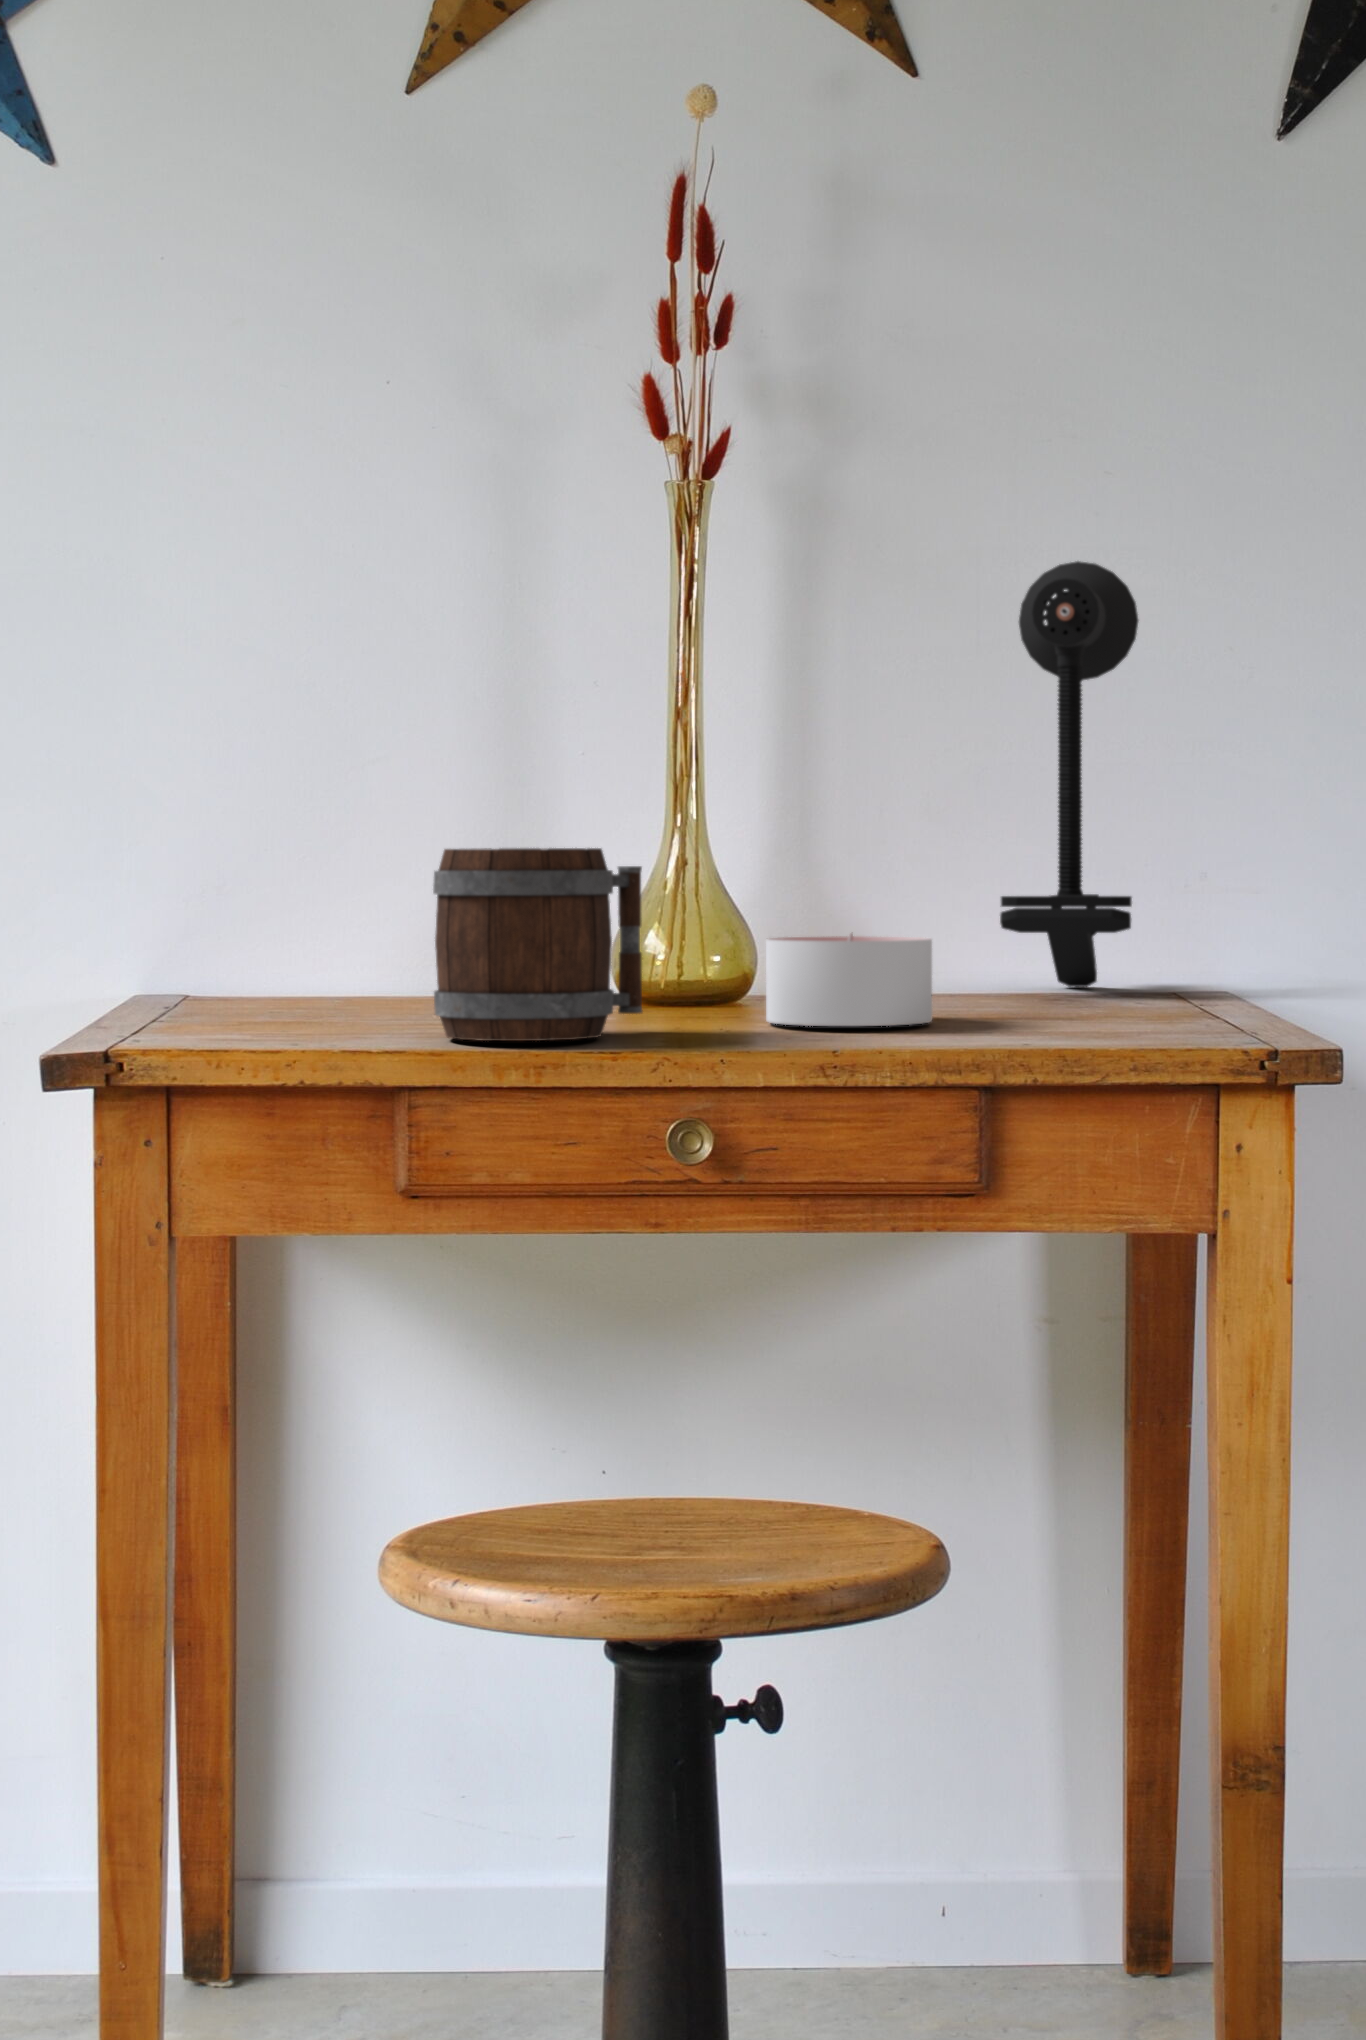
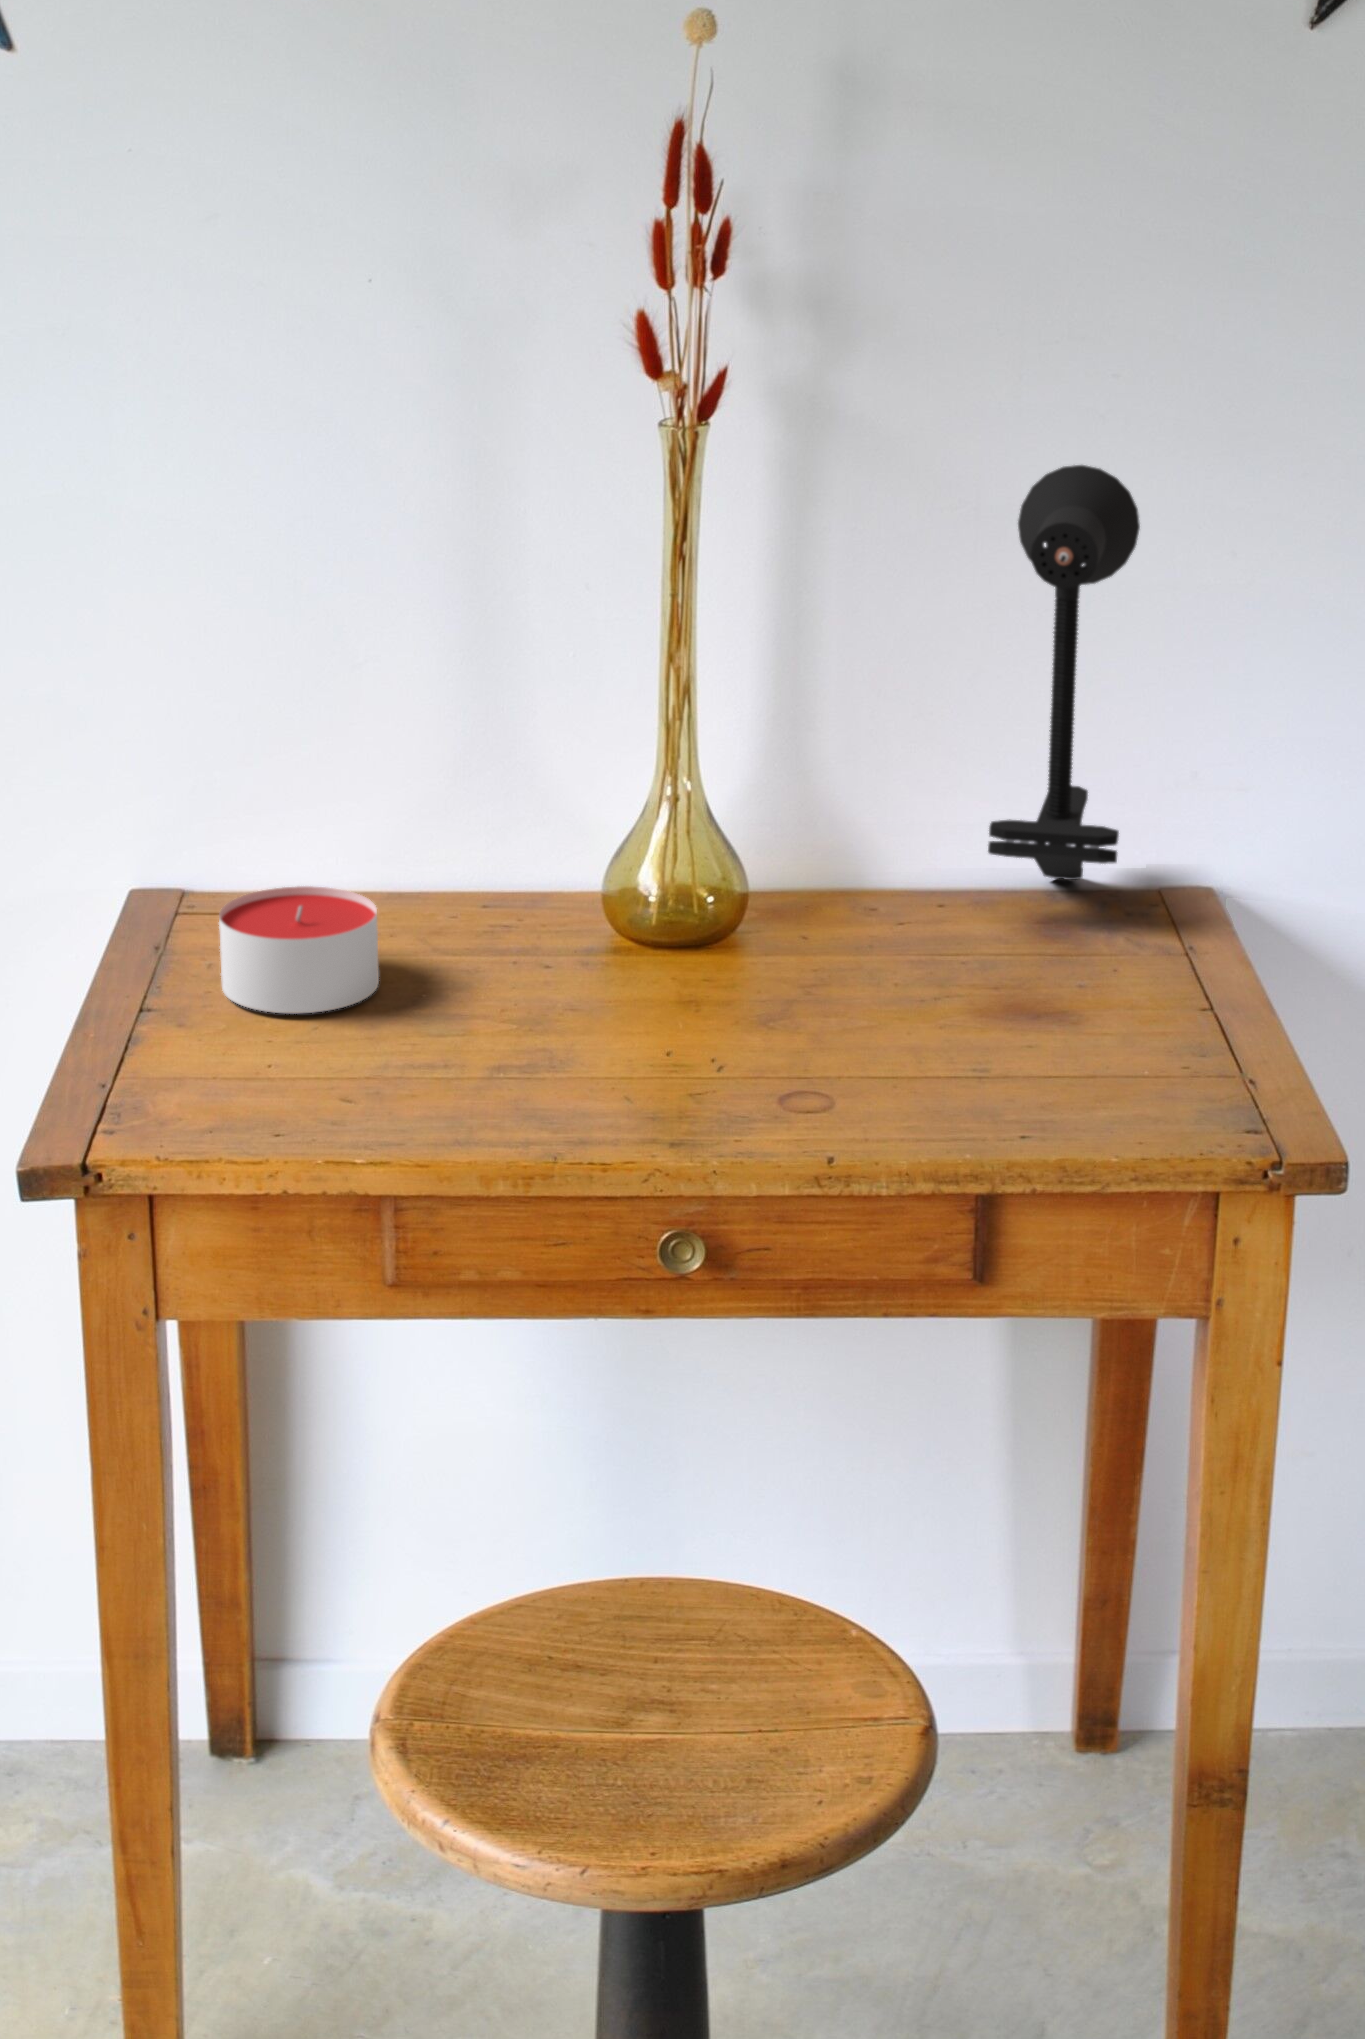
mug: present [433,848,642,1041] -> none [439,898,640,1121]
candle: present [766,933,932,1026] -> present [219,886,379,1014]

